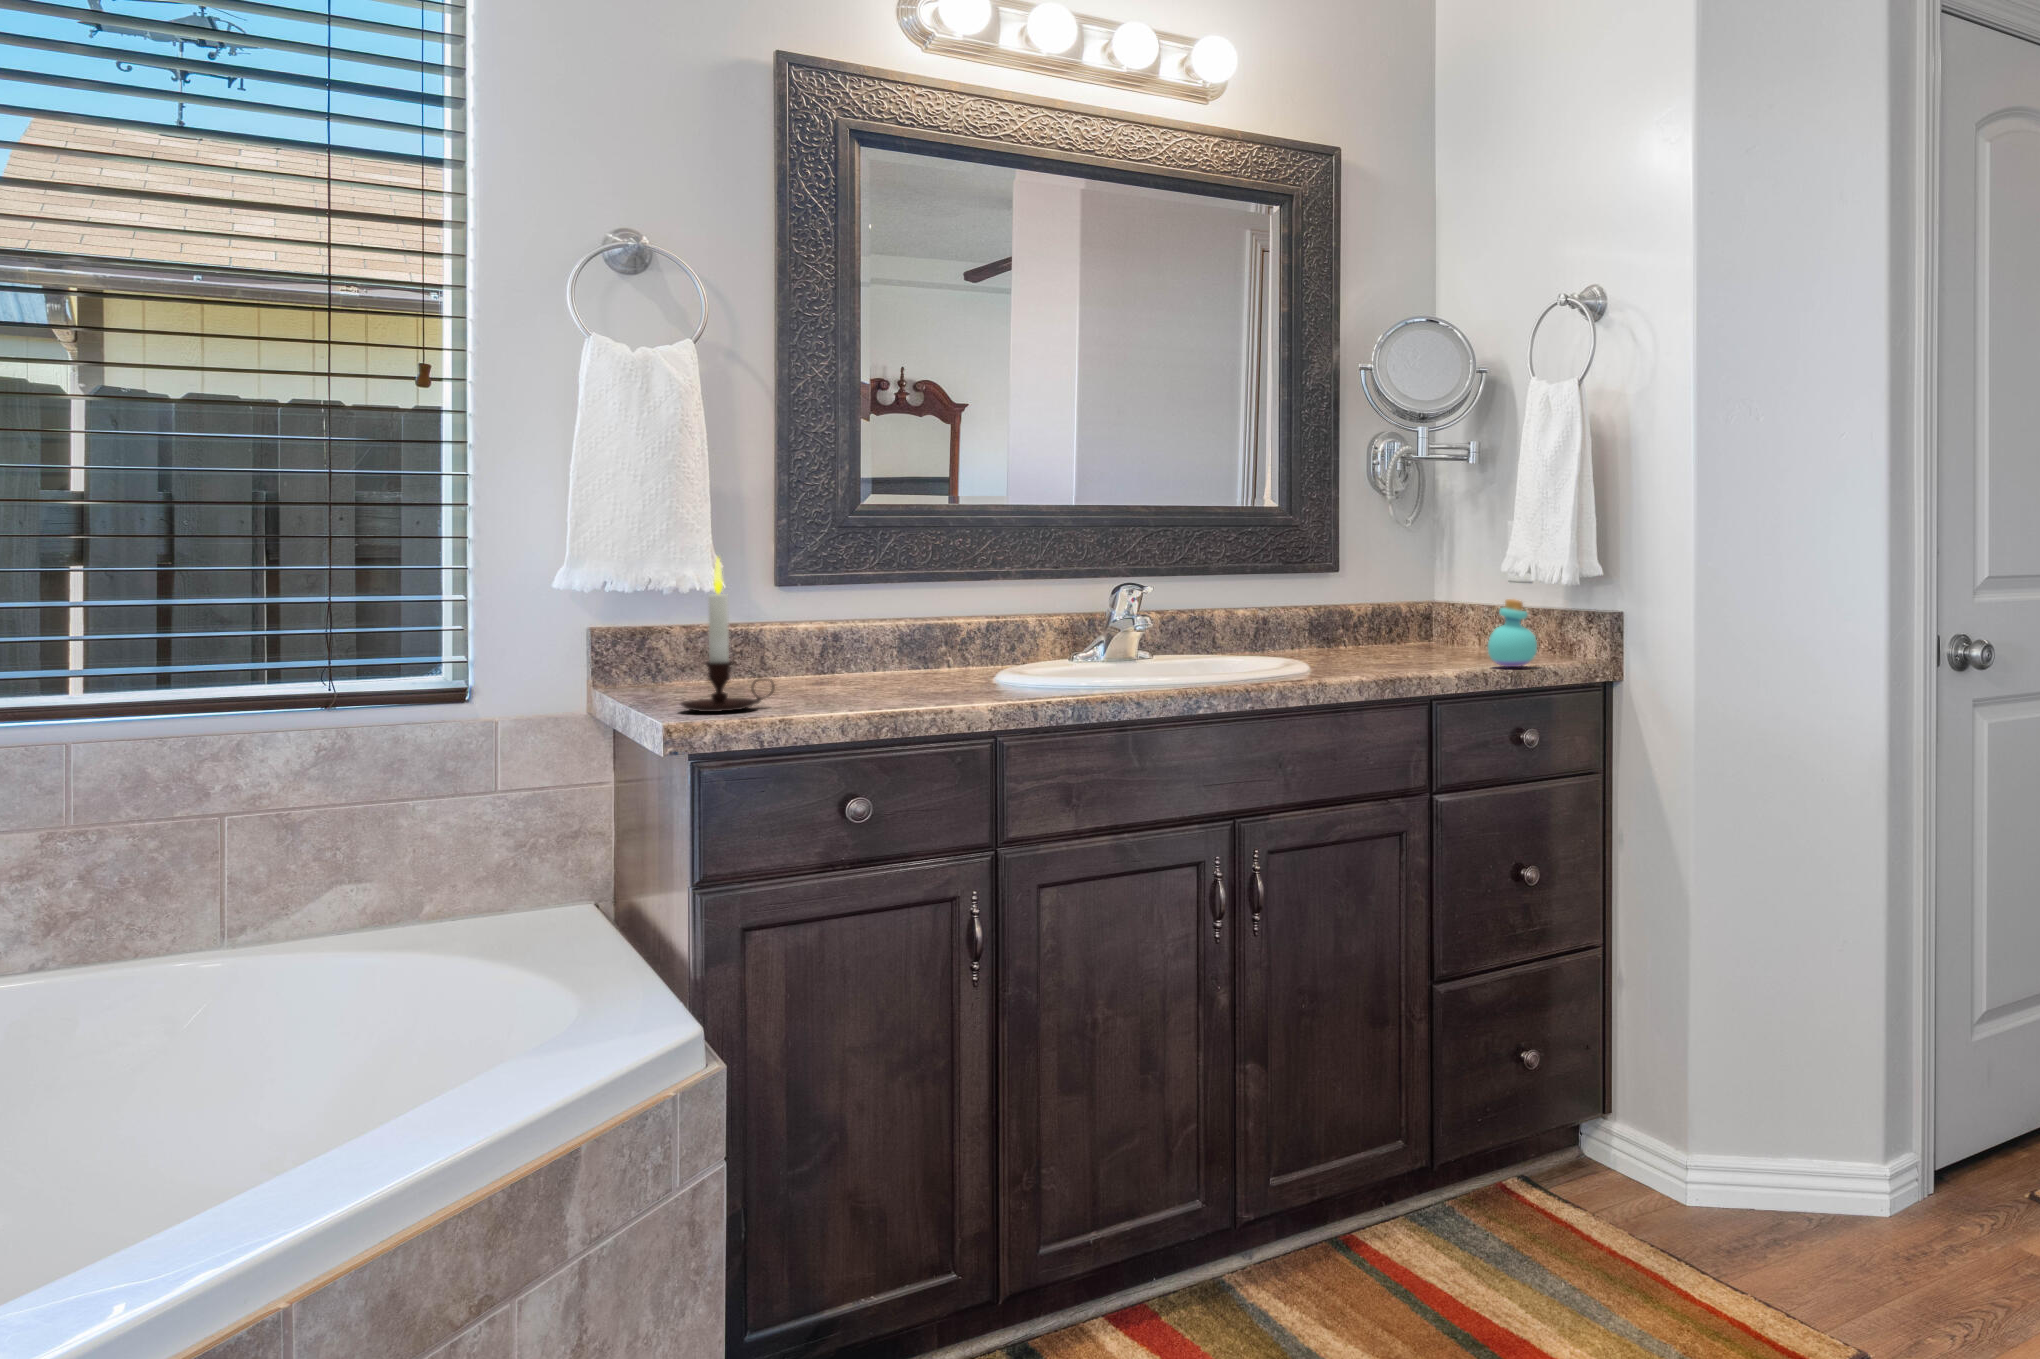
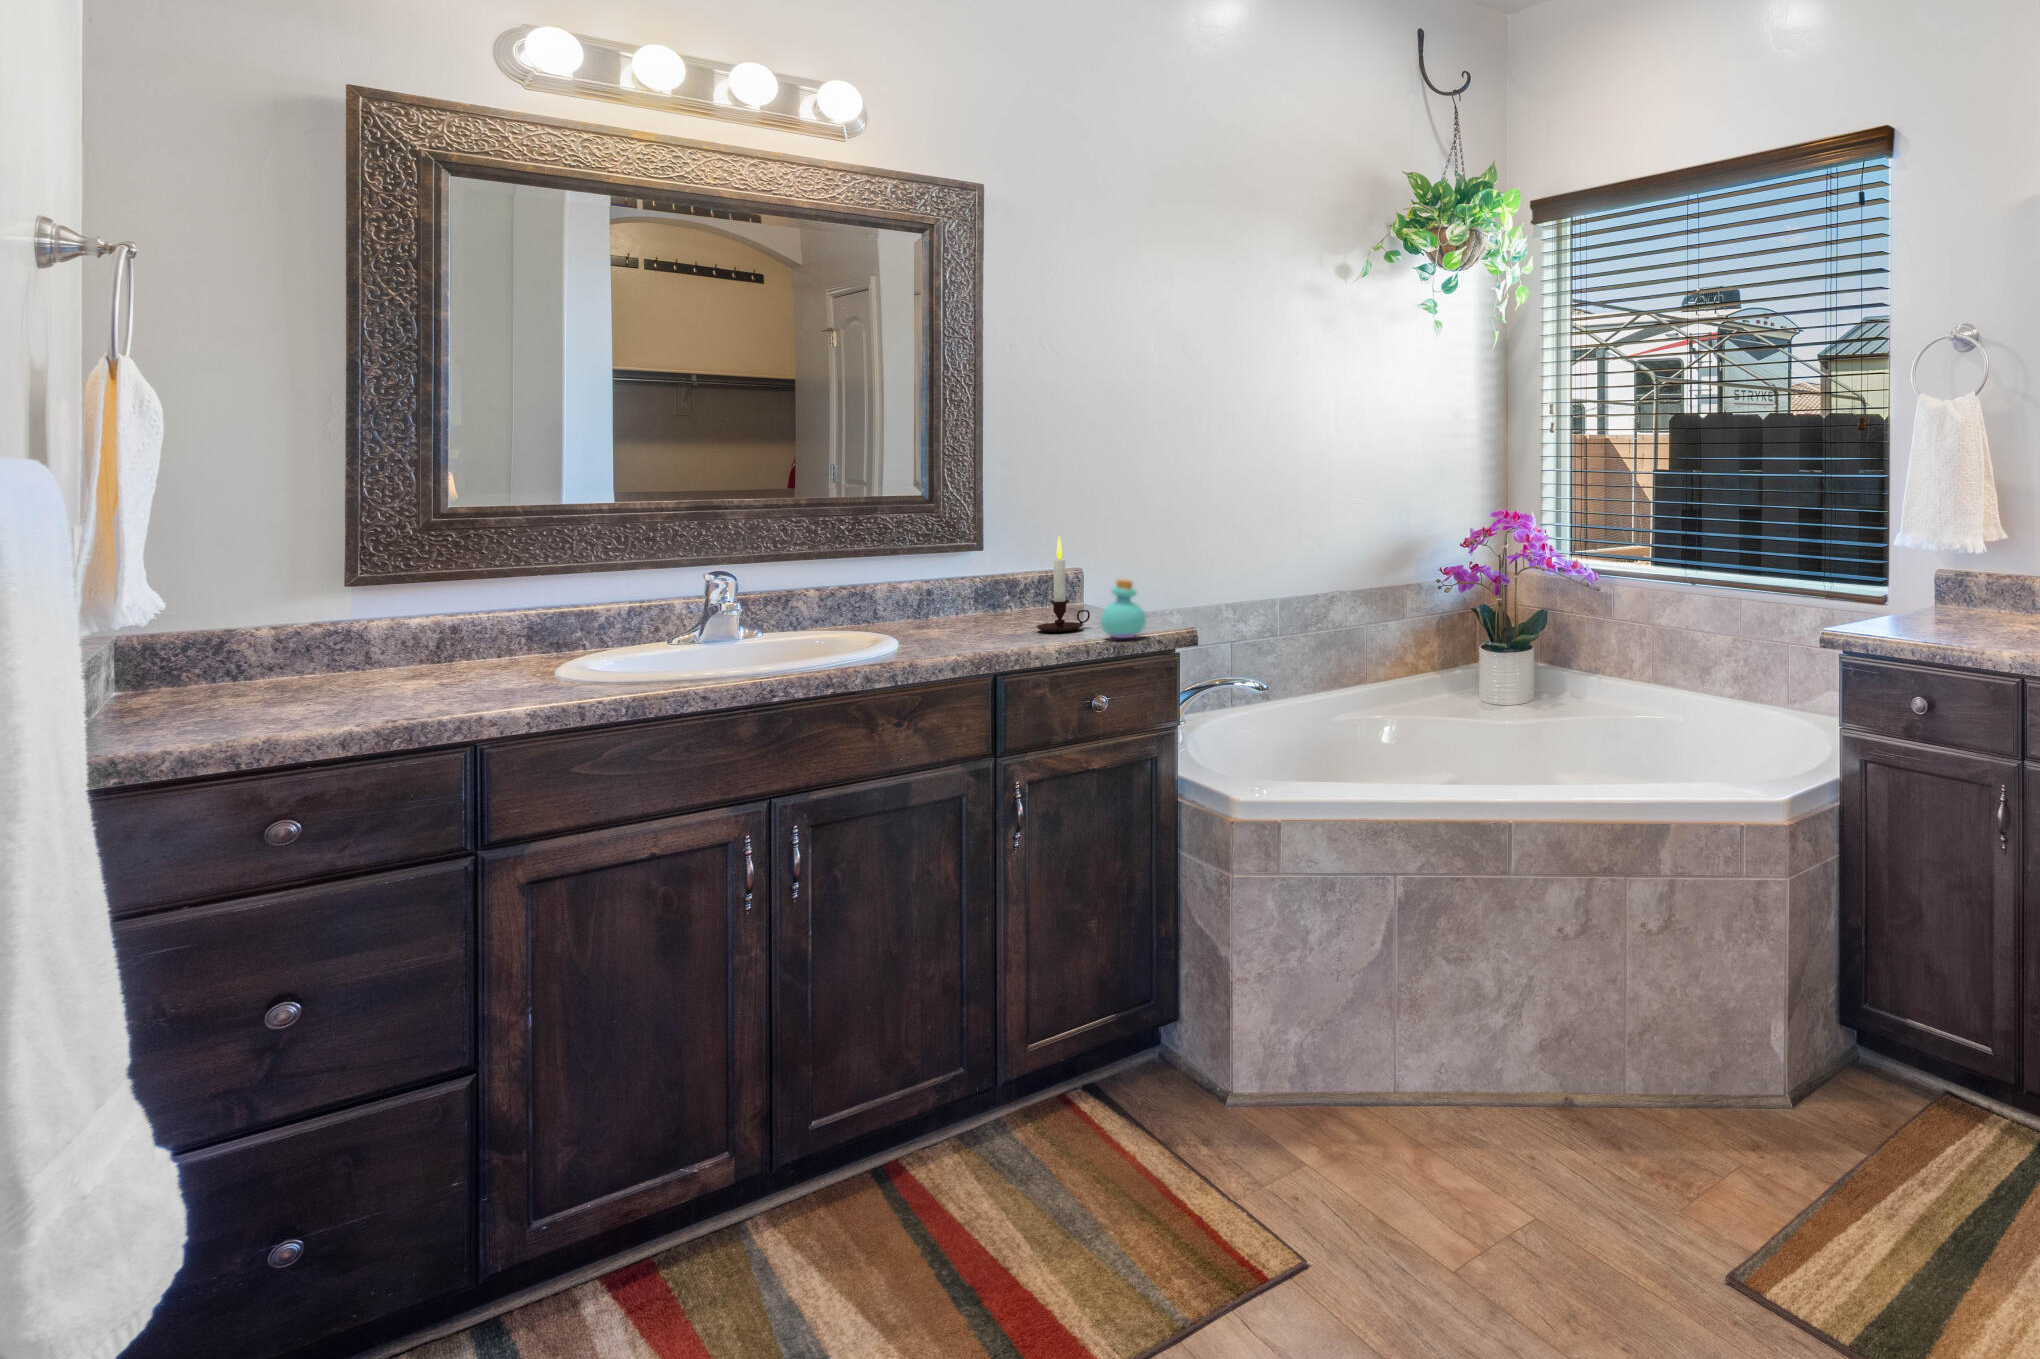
candle: present [681,558,774,712] -> present [1037,536,1090,632]

